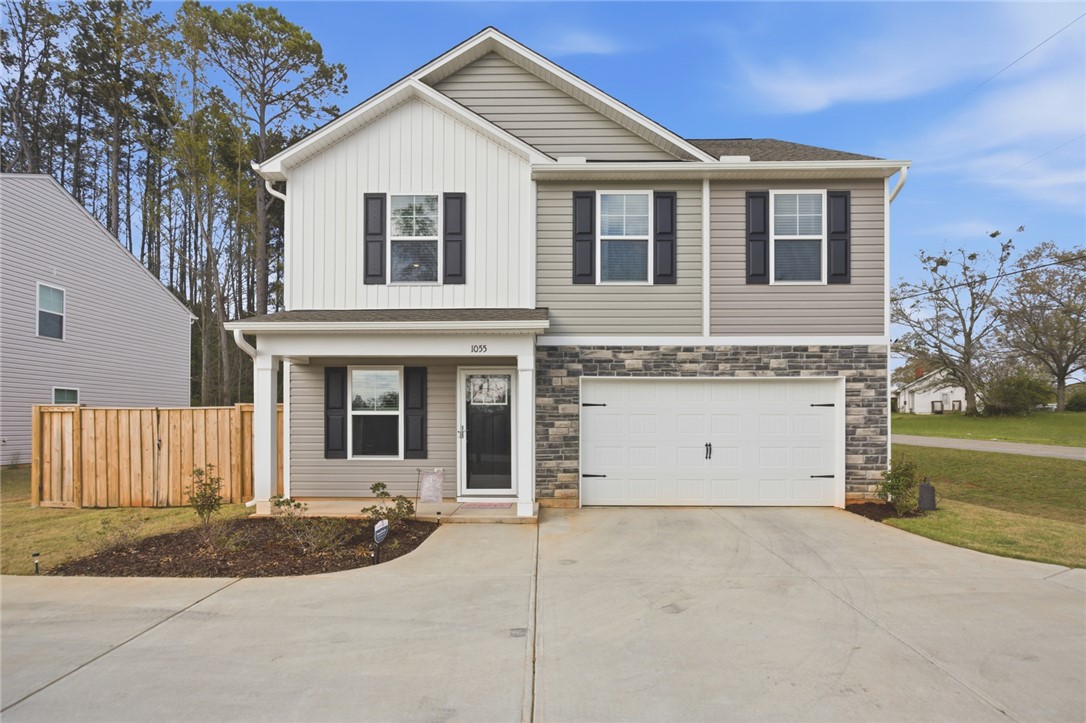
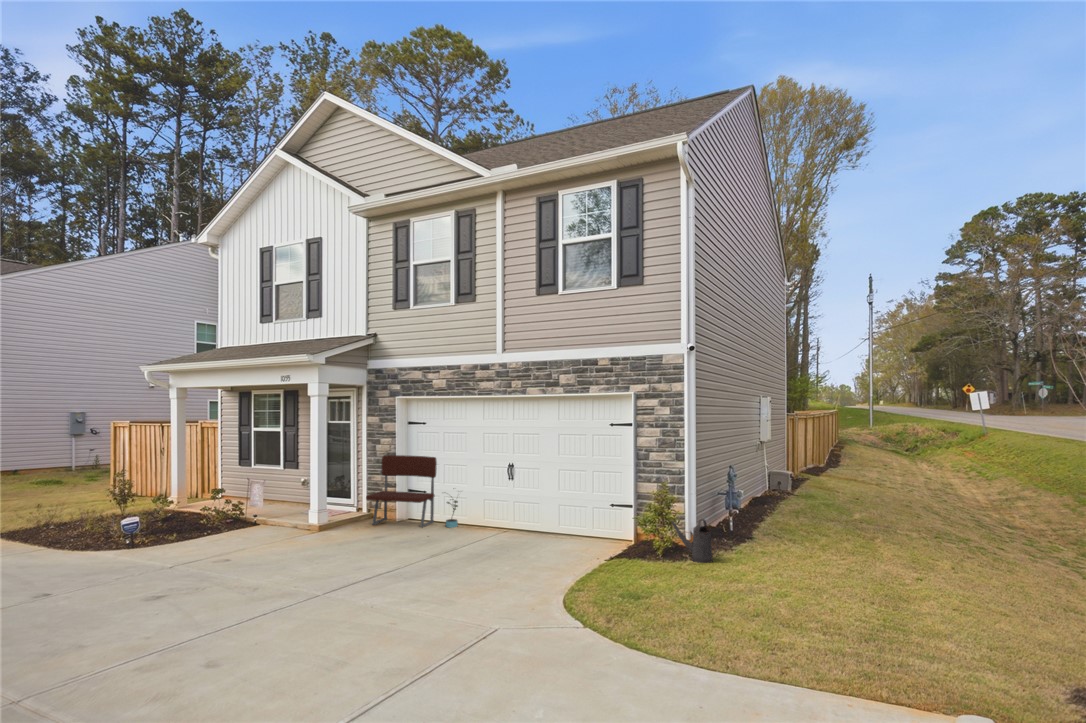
bench: none [563,438,631,511] -> present [366,455,437,528]
potted plant: none [637,468,659,507] -> present [446,496,458,528]

